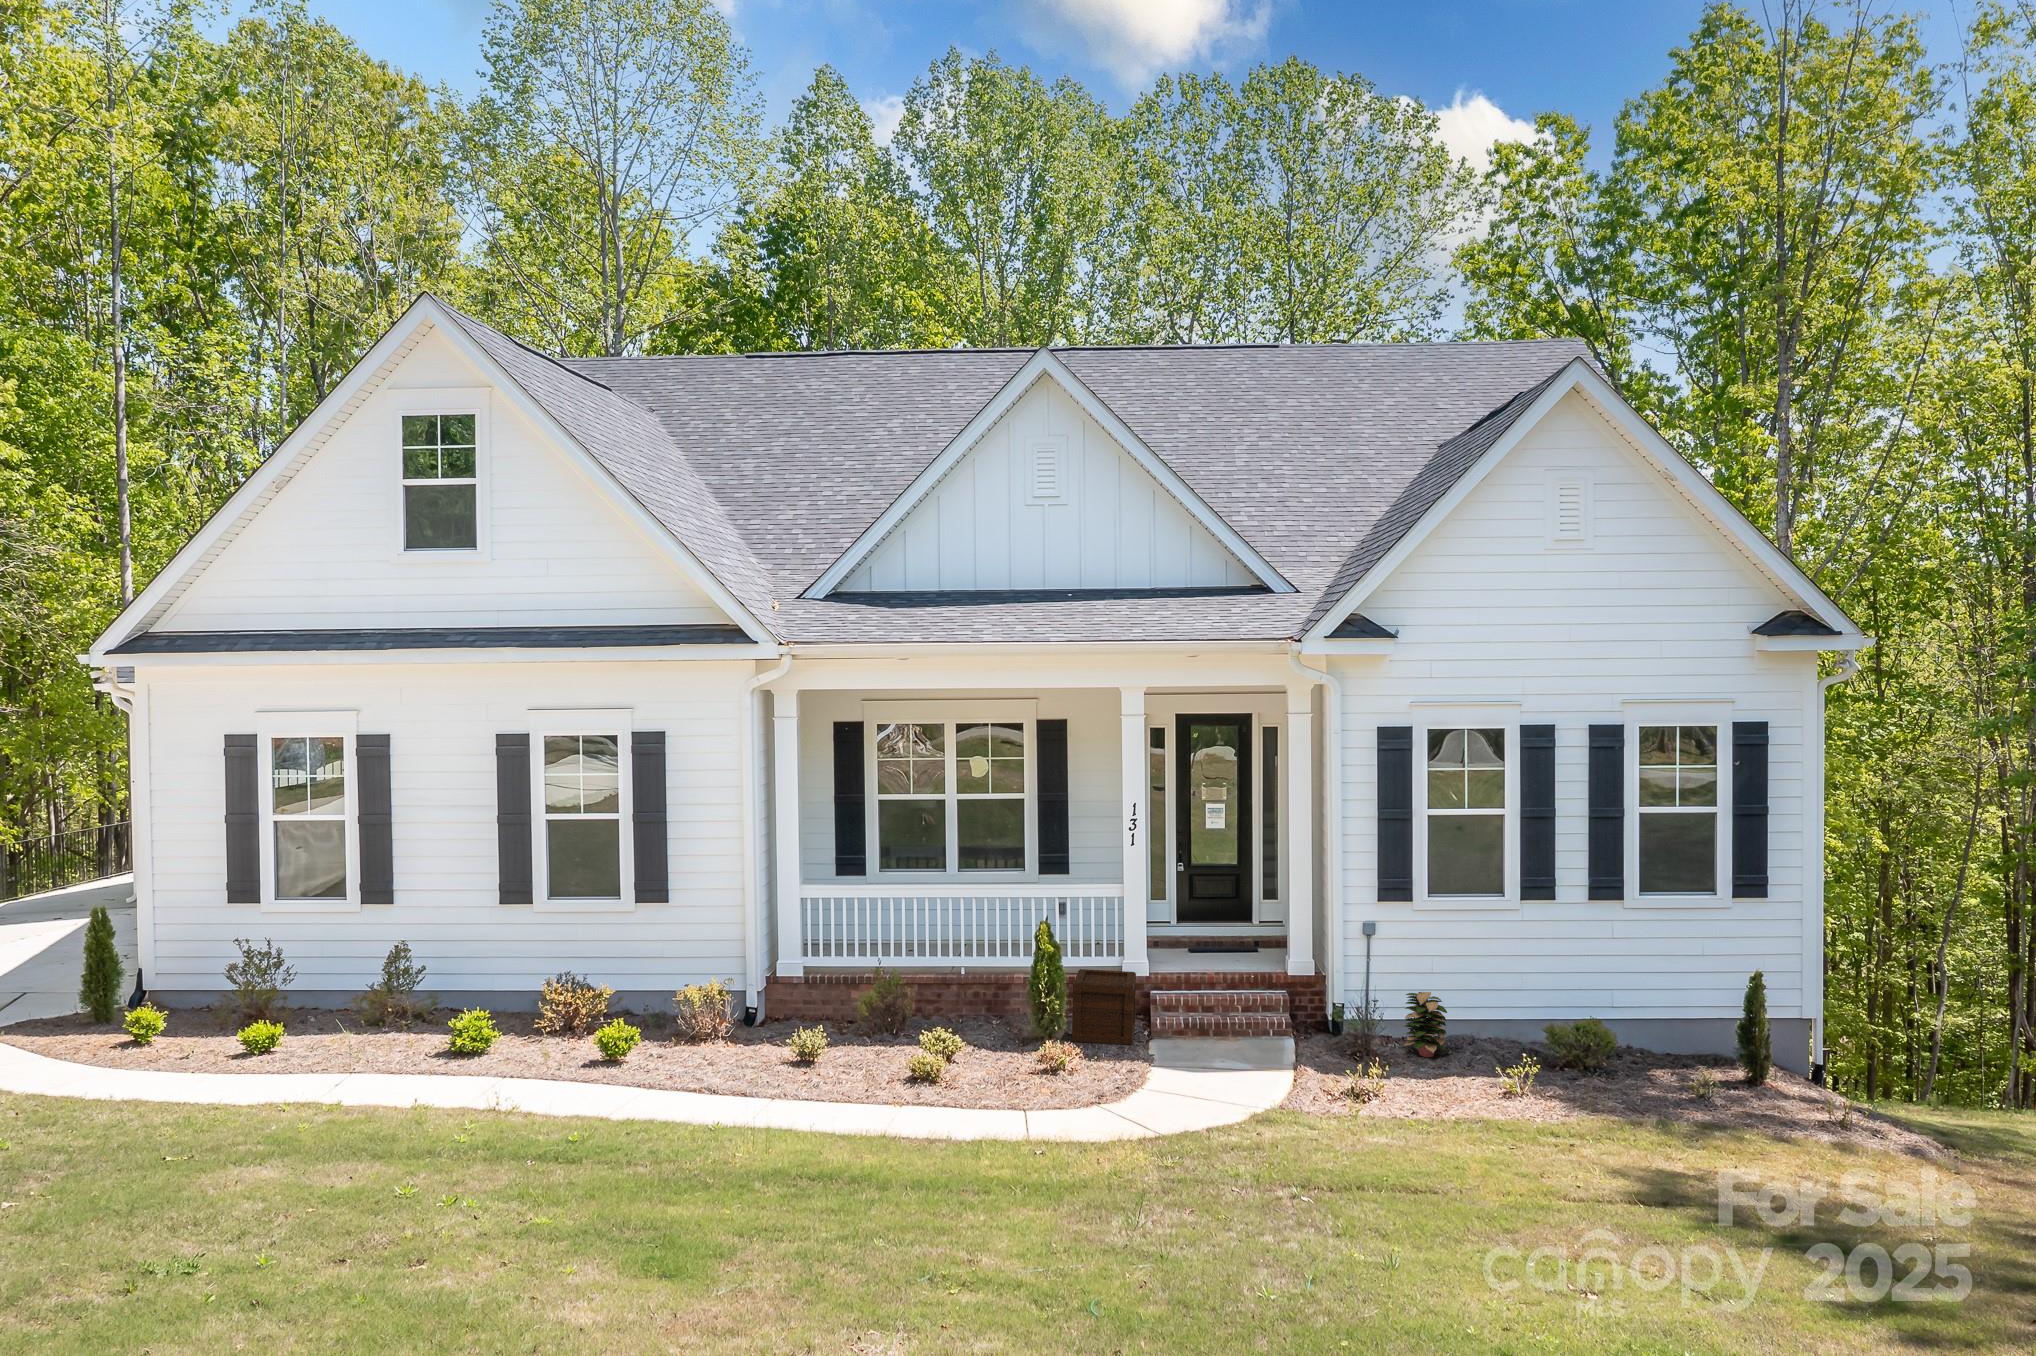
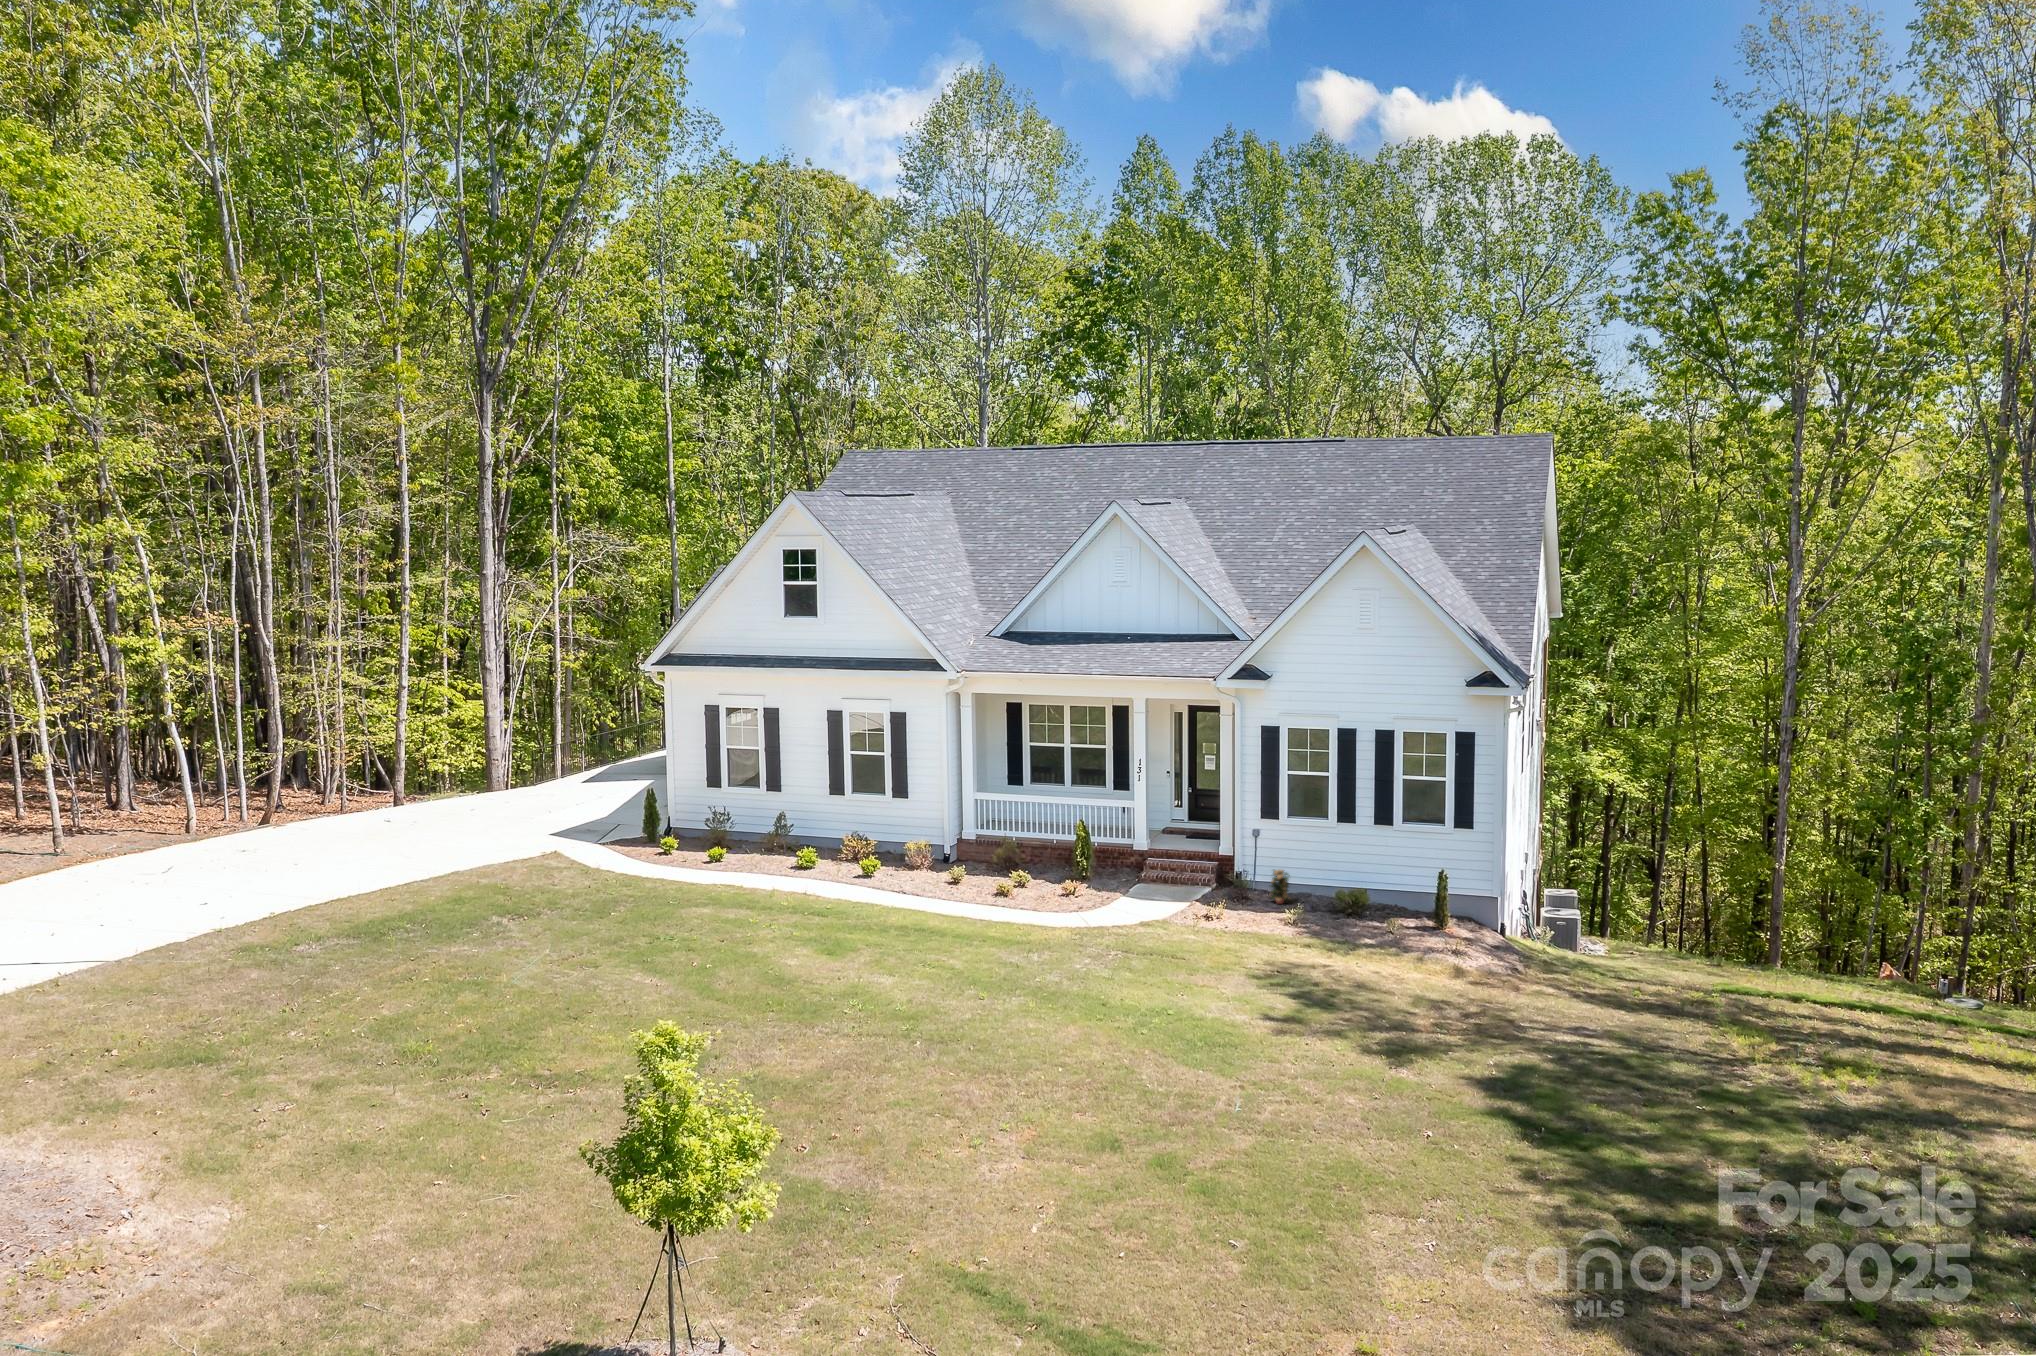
wooden crate: present [1072,969,1136,1045] -> none [1097,847,1139,887]

